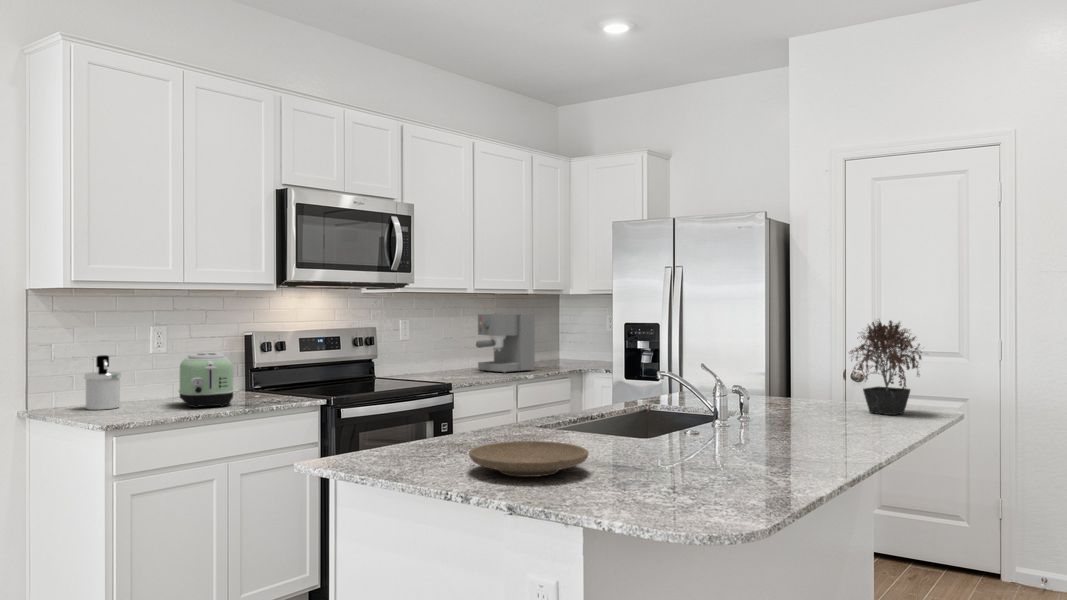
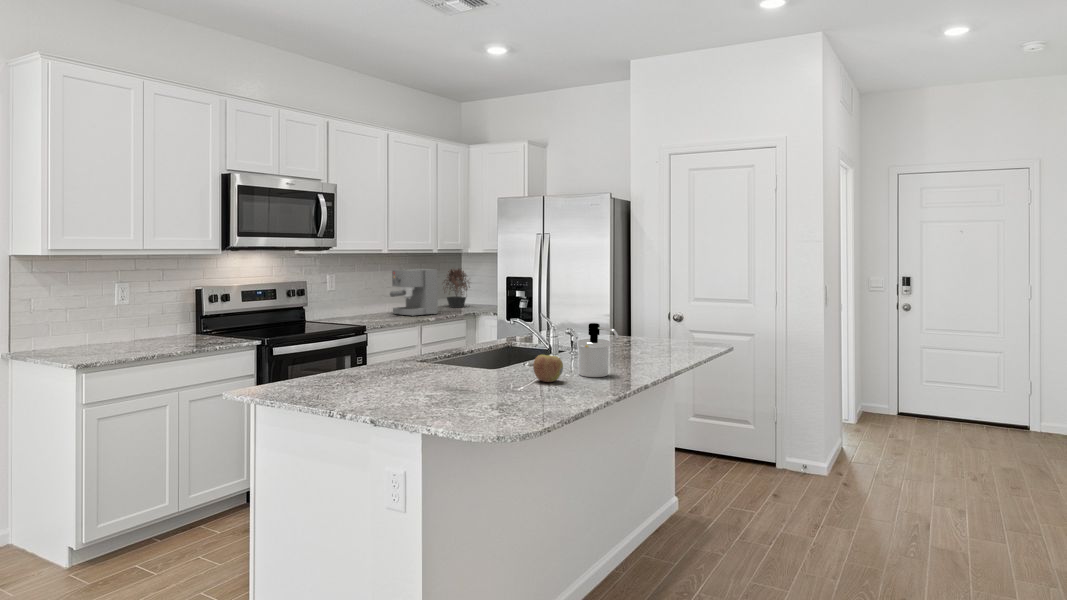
potted plant: present [850,320,922,415] -> present [444,269,470,308]
toaster: present [179,353,234,408] -> none [139,305,186,349]
soap dispenser: present [84,355,121,410] -> present [578,323,619,377]
apple: none [711,417,755,457] -> present [533,355,563,382]
plate: present [469,441,589,477] -> none [352,374,439,399]

